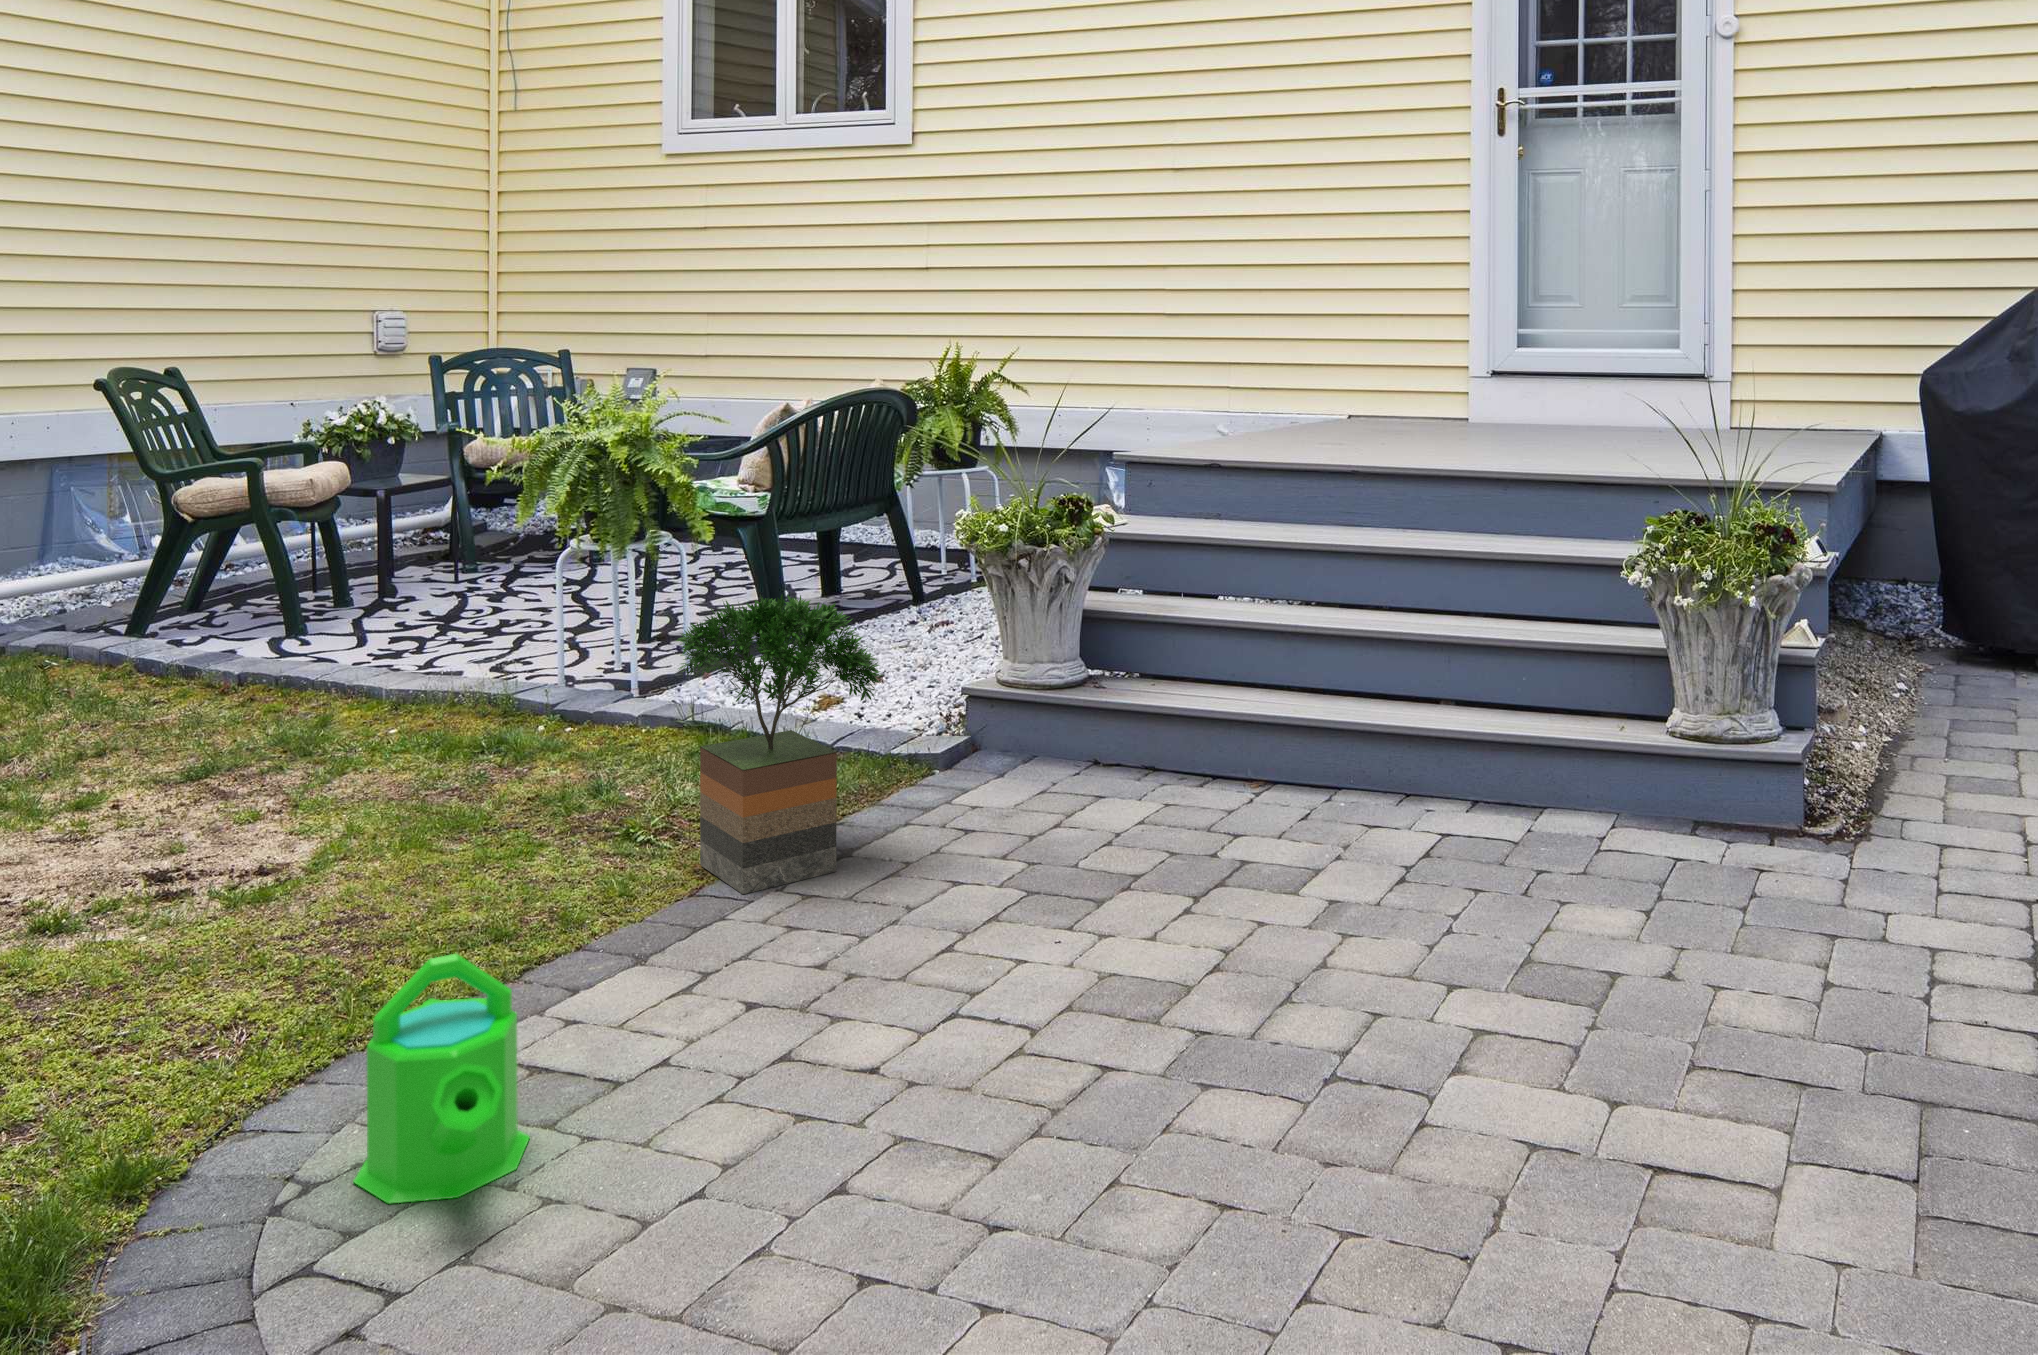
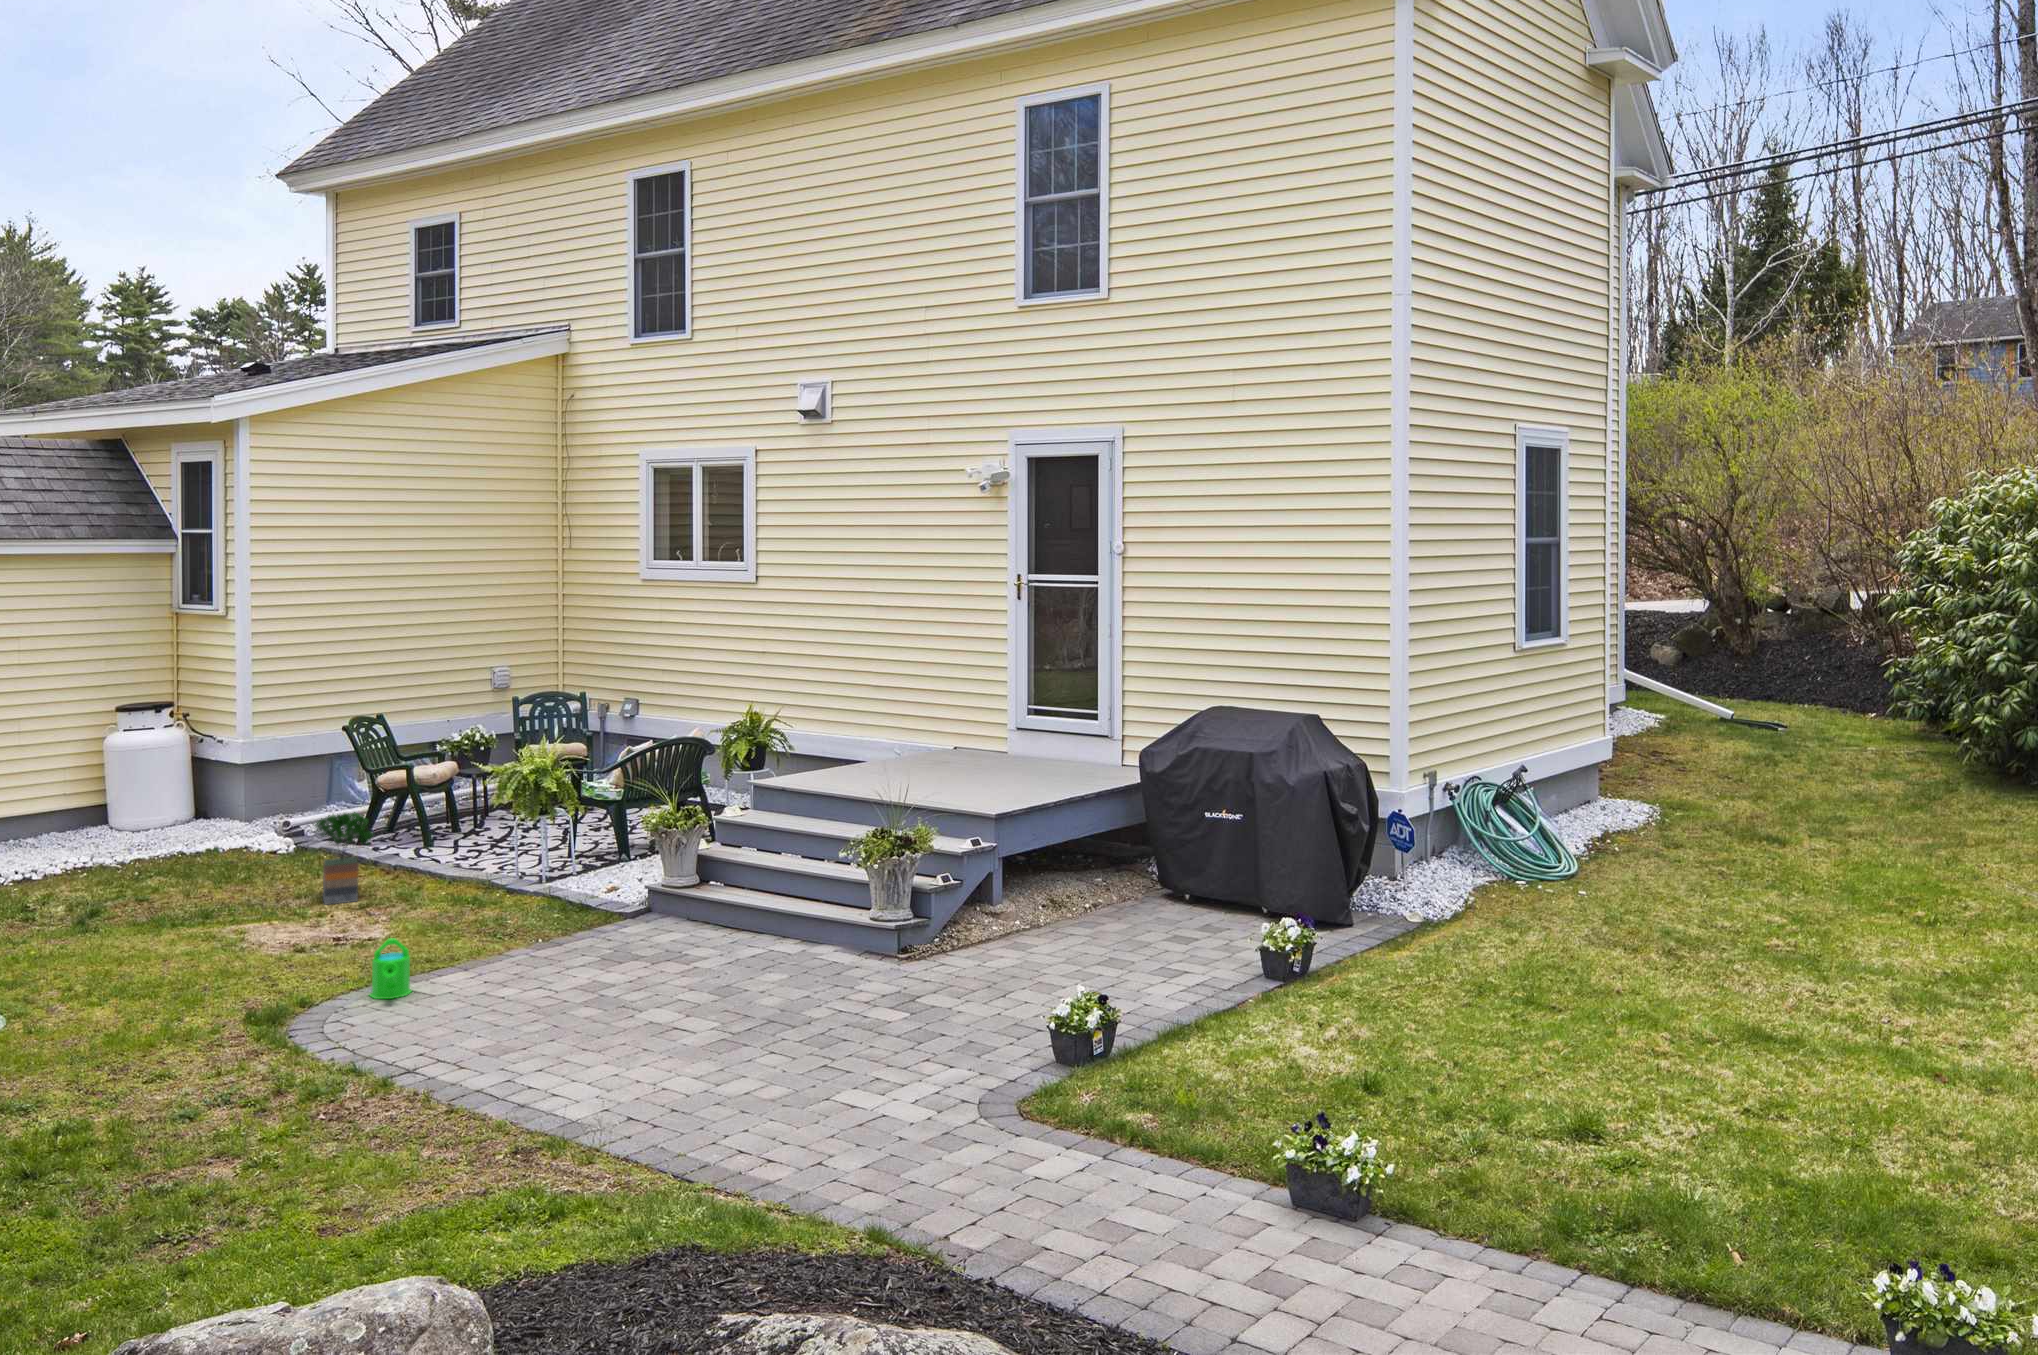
potted tree: present [677,594,882,894] -> present [315,812,373,905]

